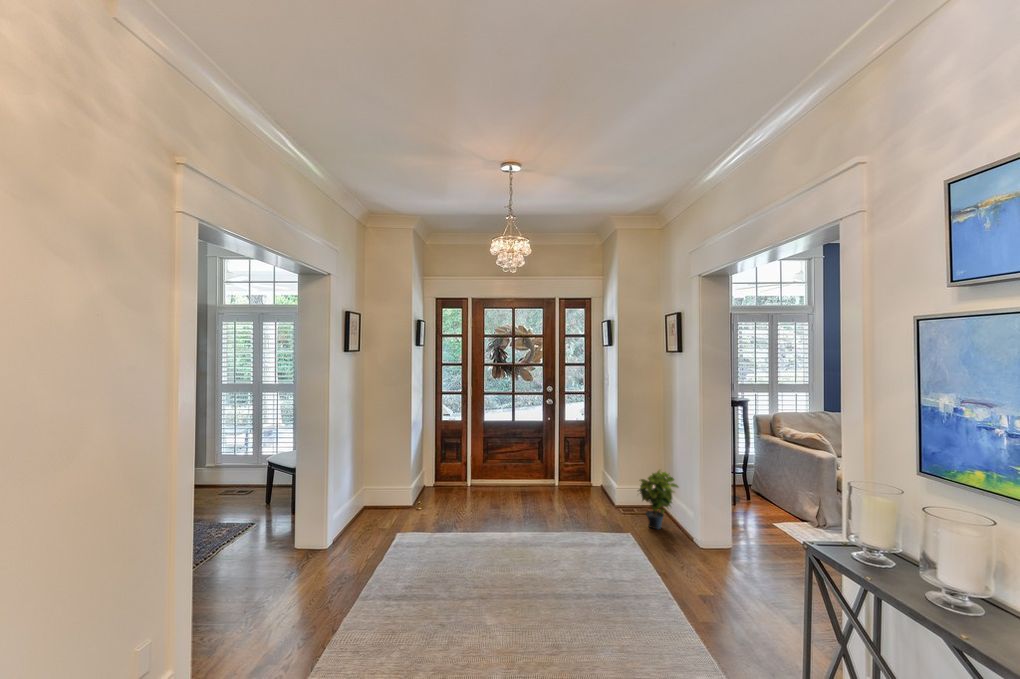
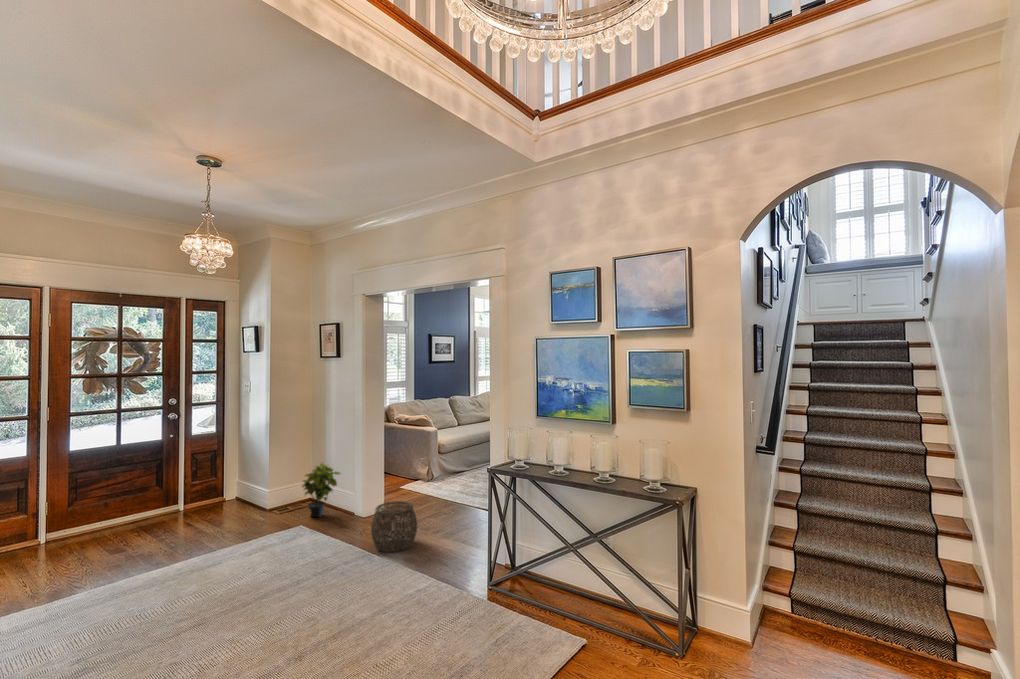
woven basket: none [680,539,745,611] -> present [371,501,418,552]

